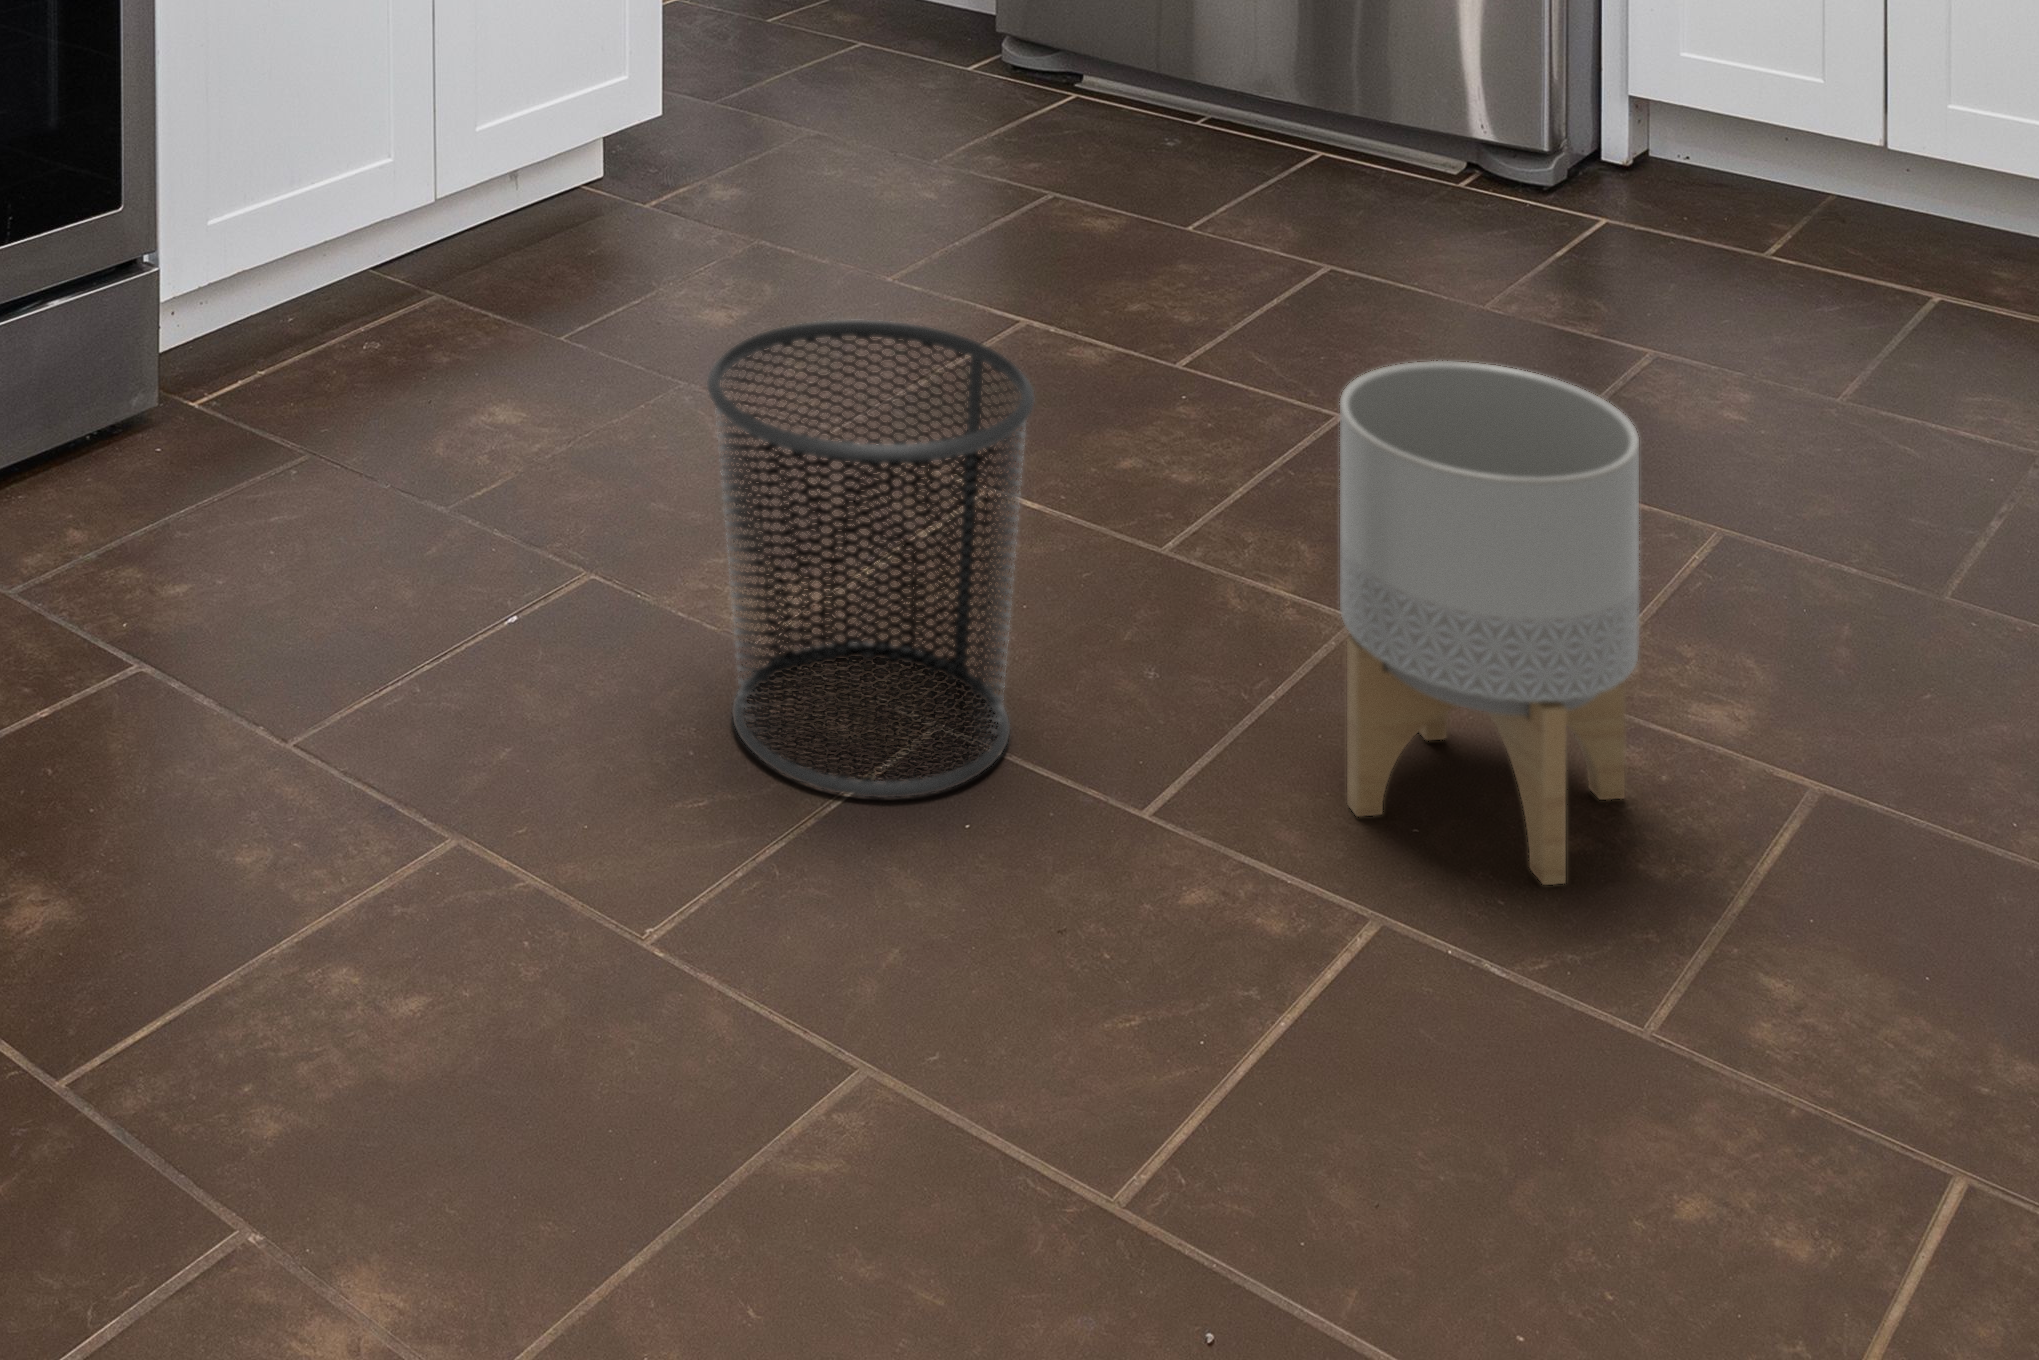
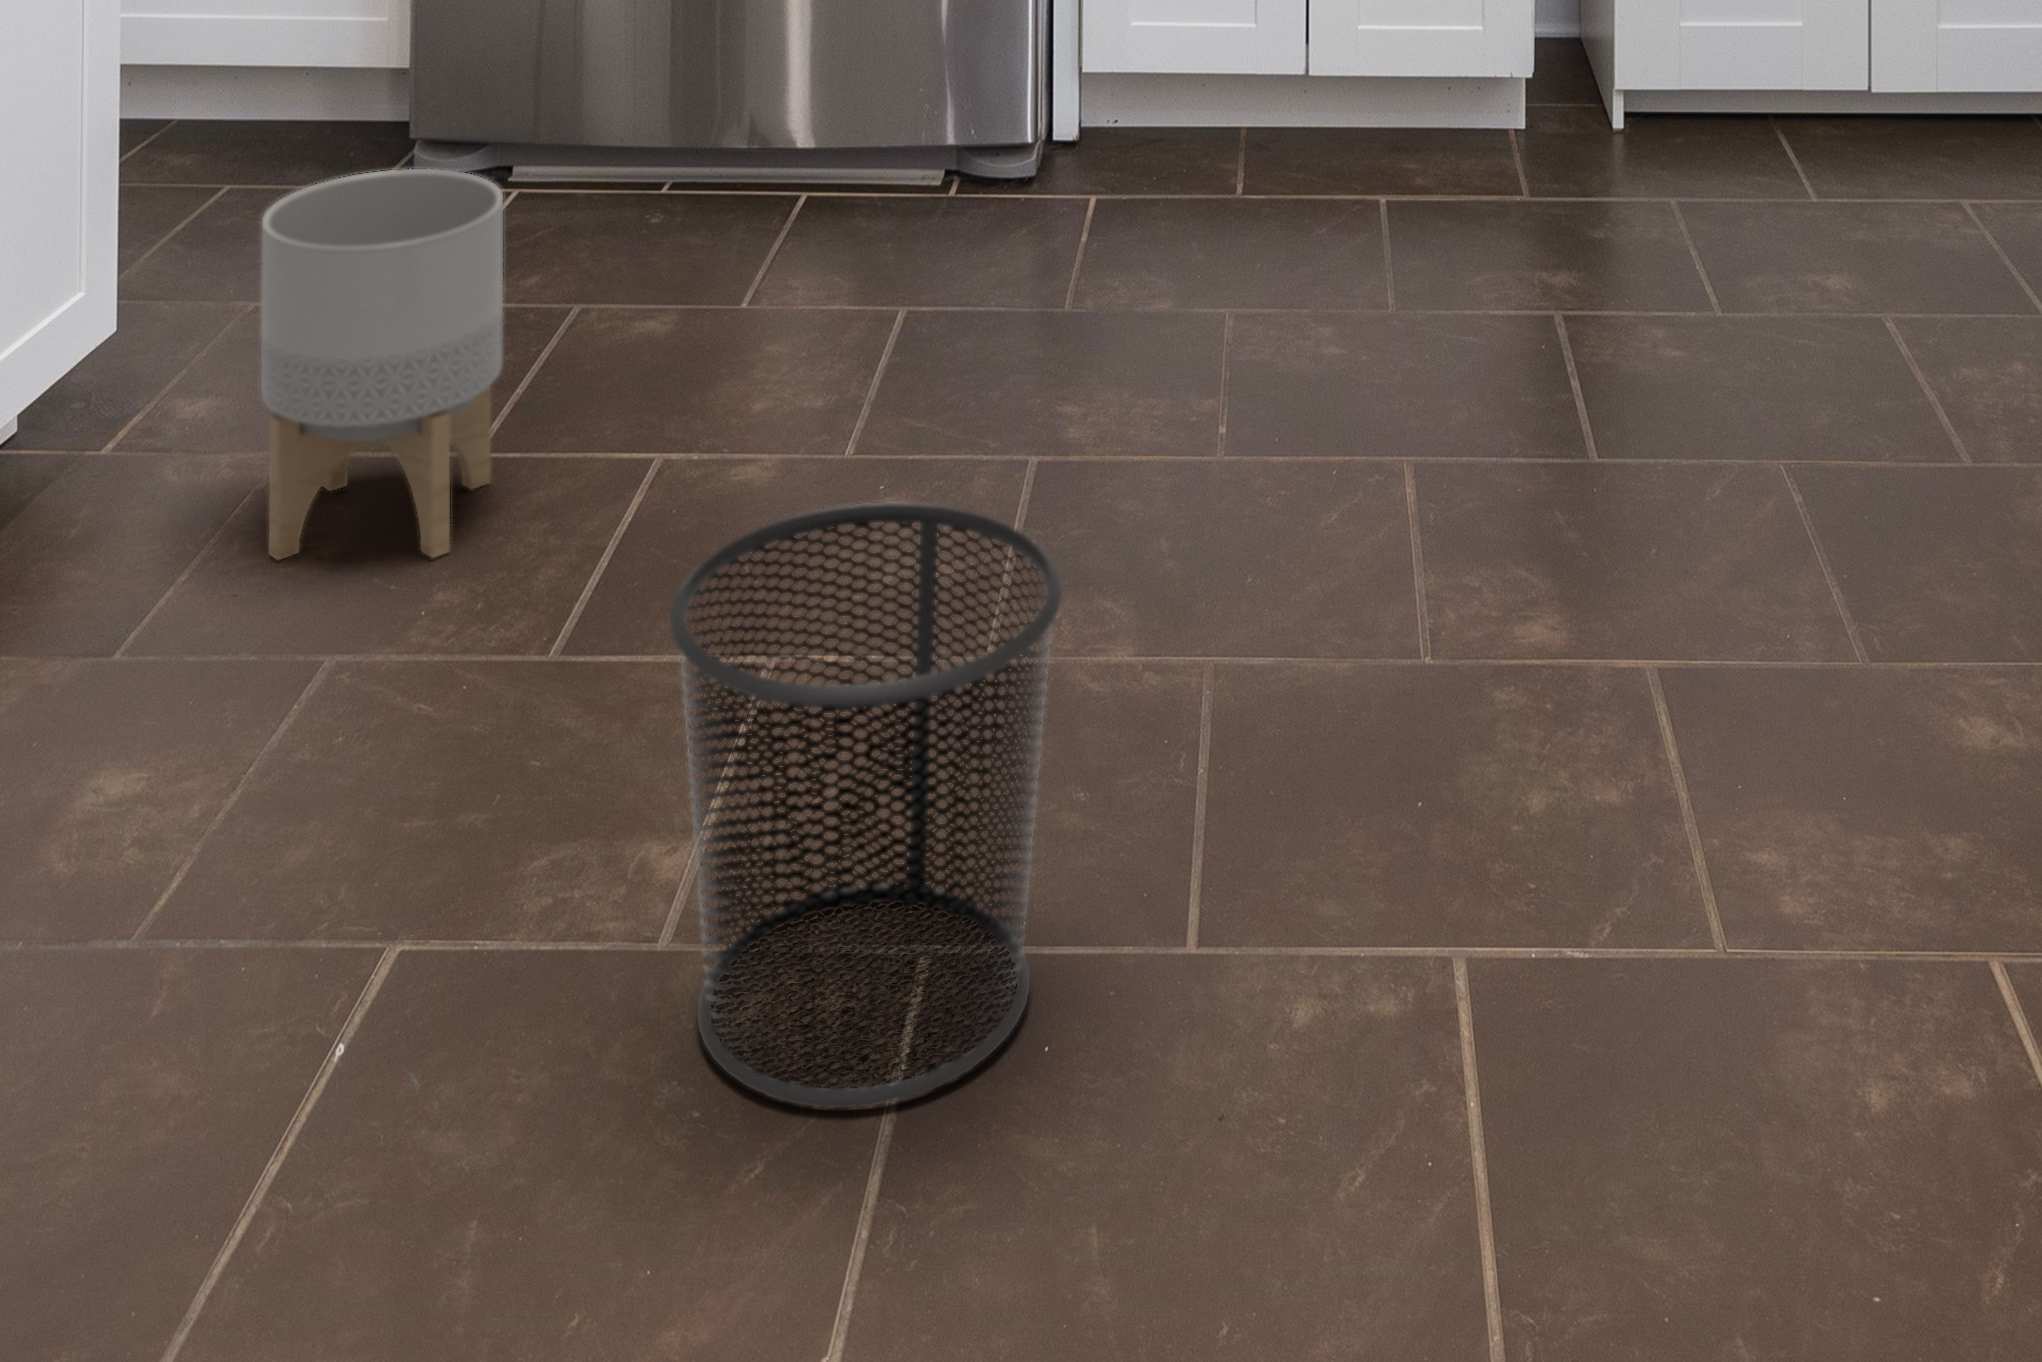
planter: present [1340,361,1639,885] -> present [261,169,503,560]

